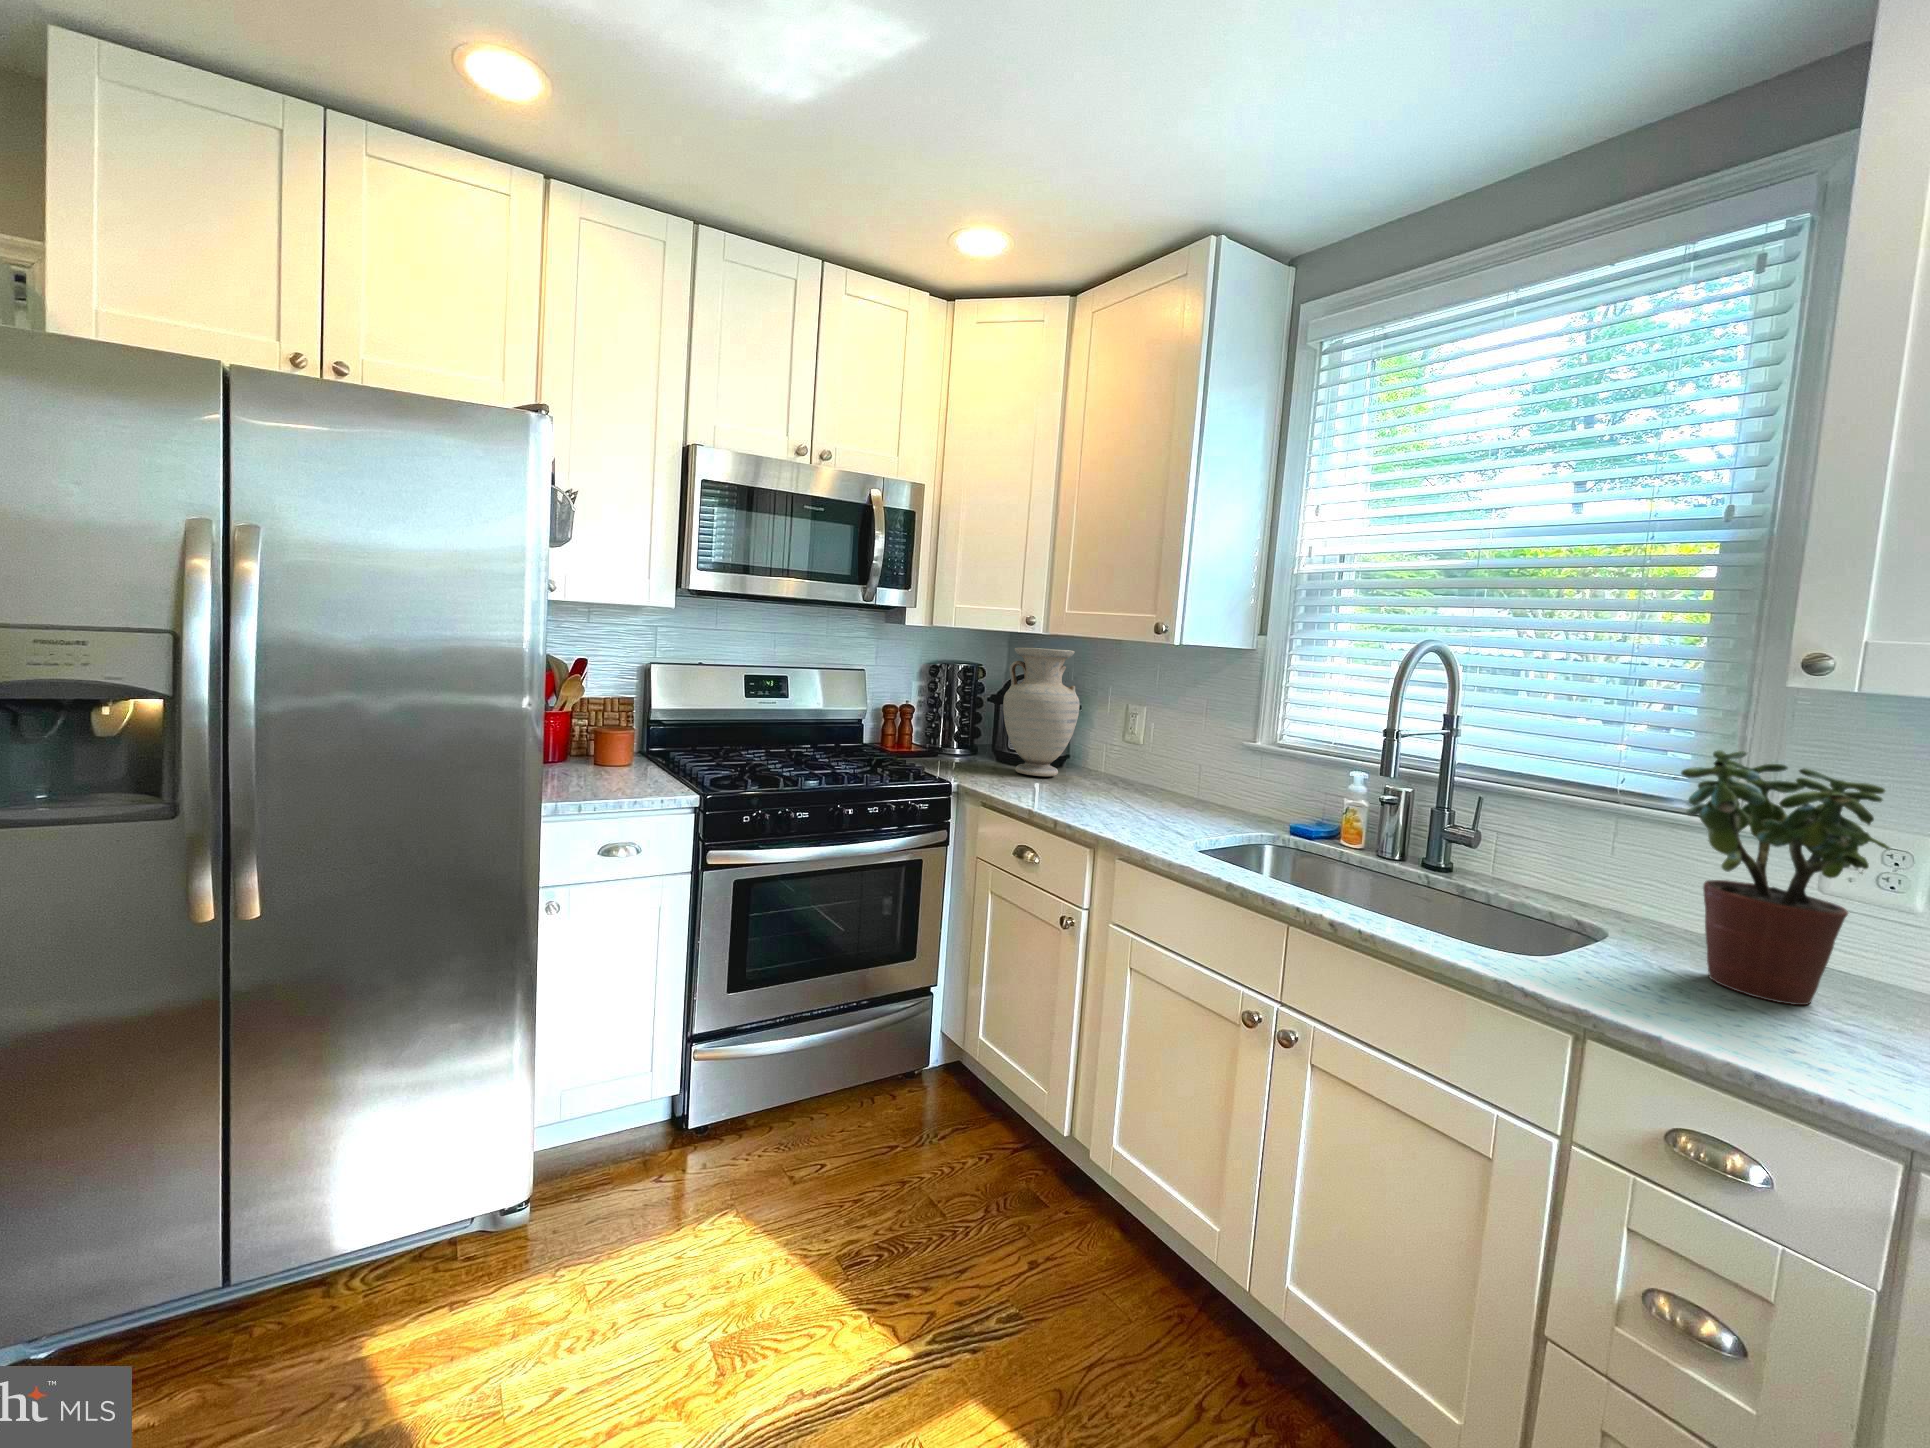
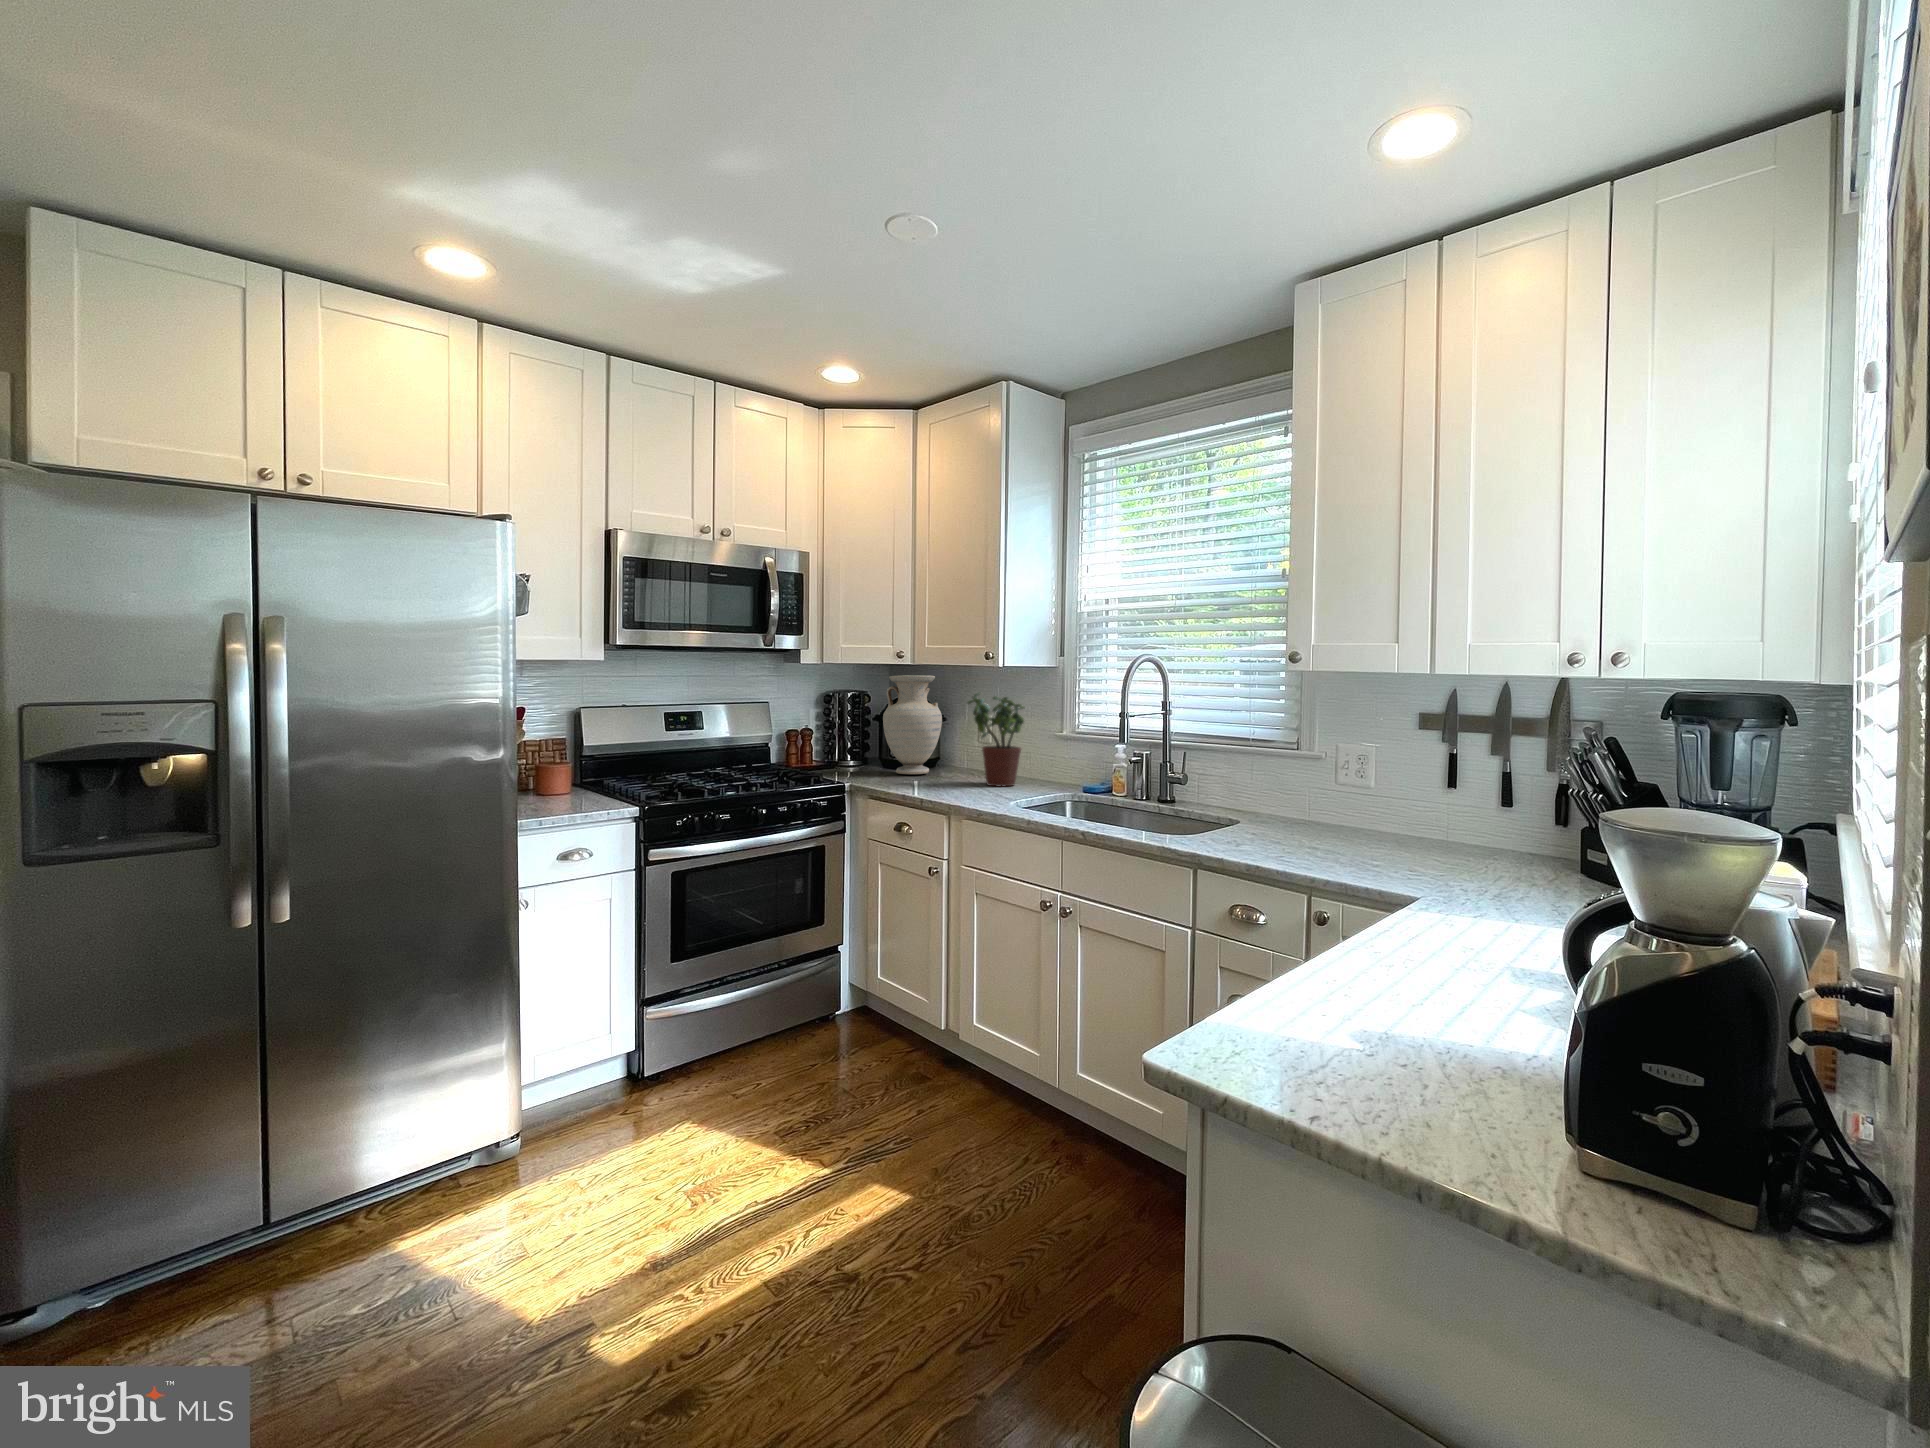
potted plant: present [1681,750,1890,1005] -> present [968,692,1024,786]

